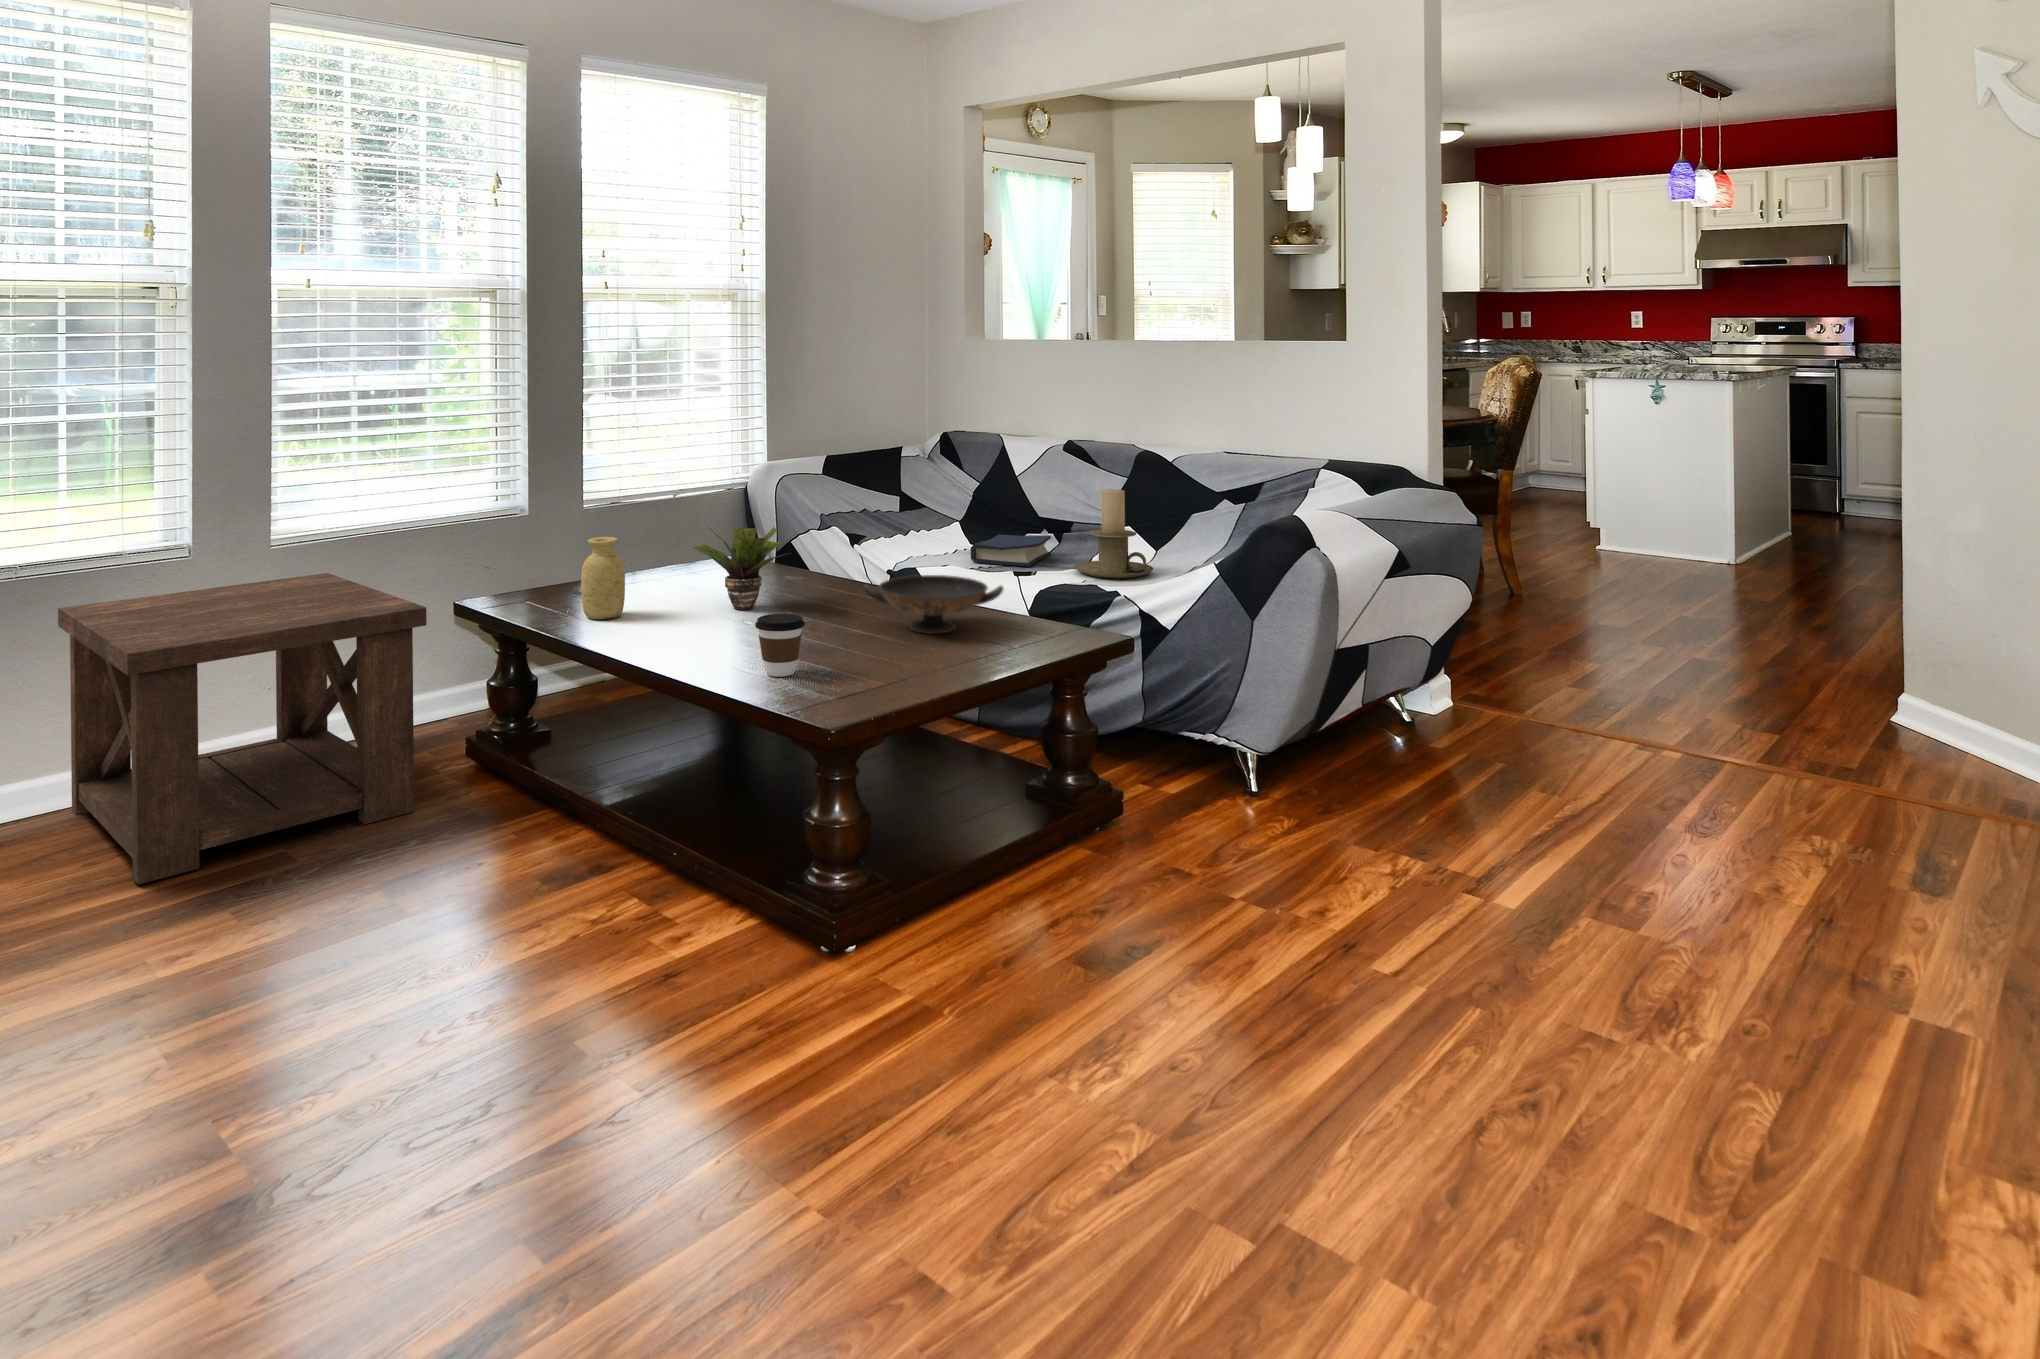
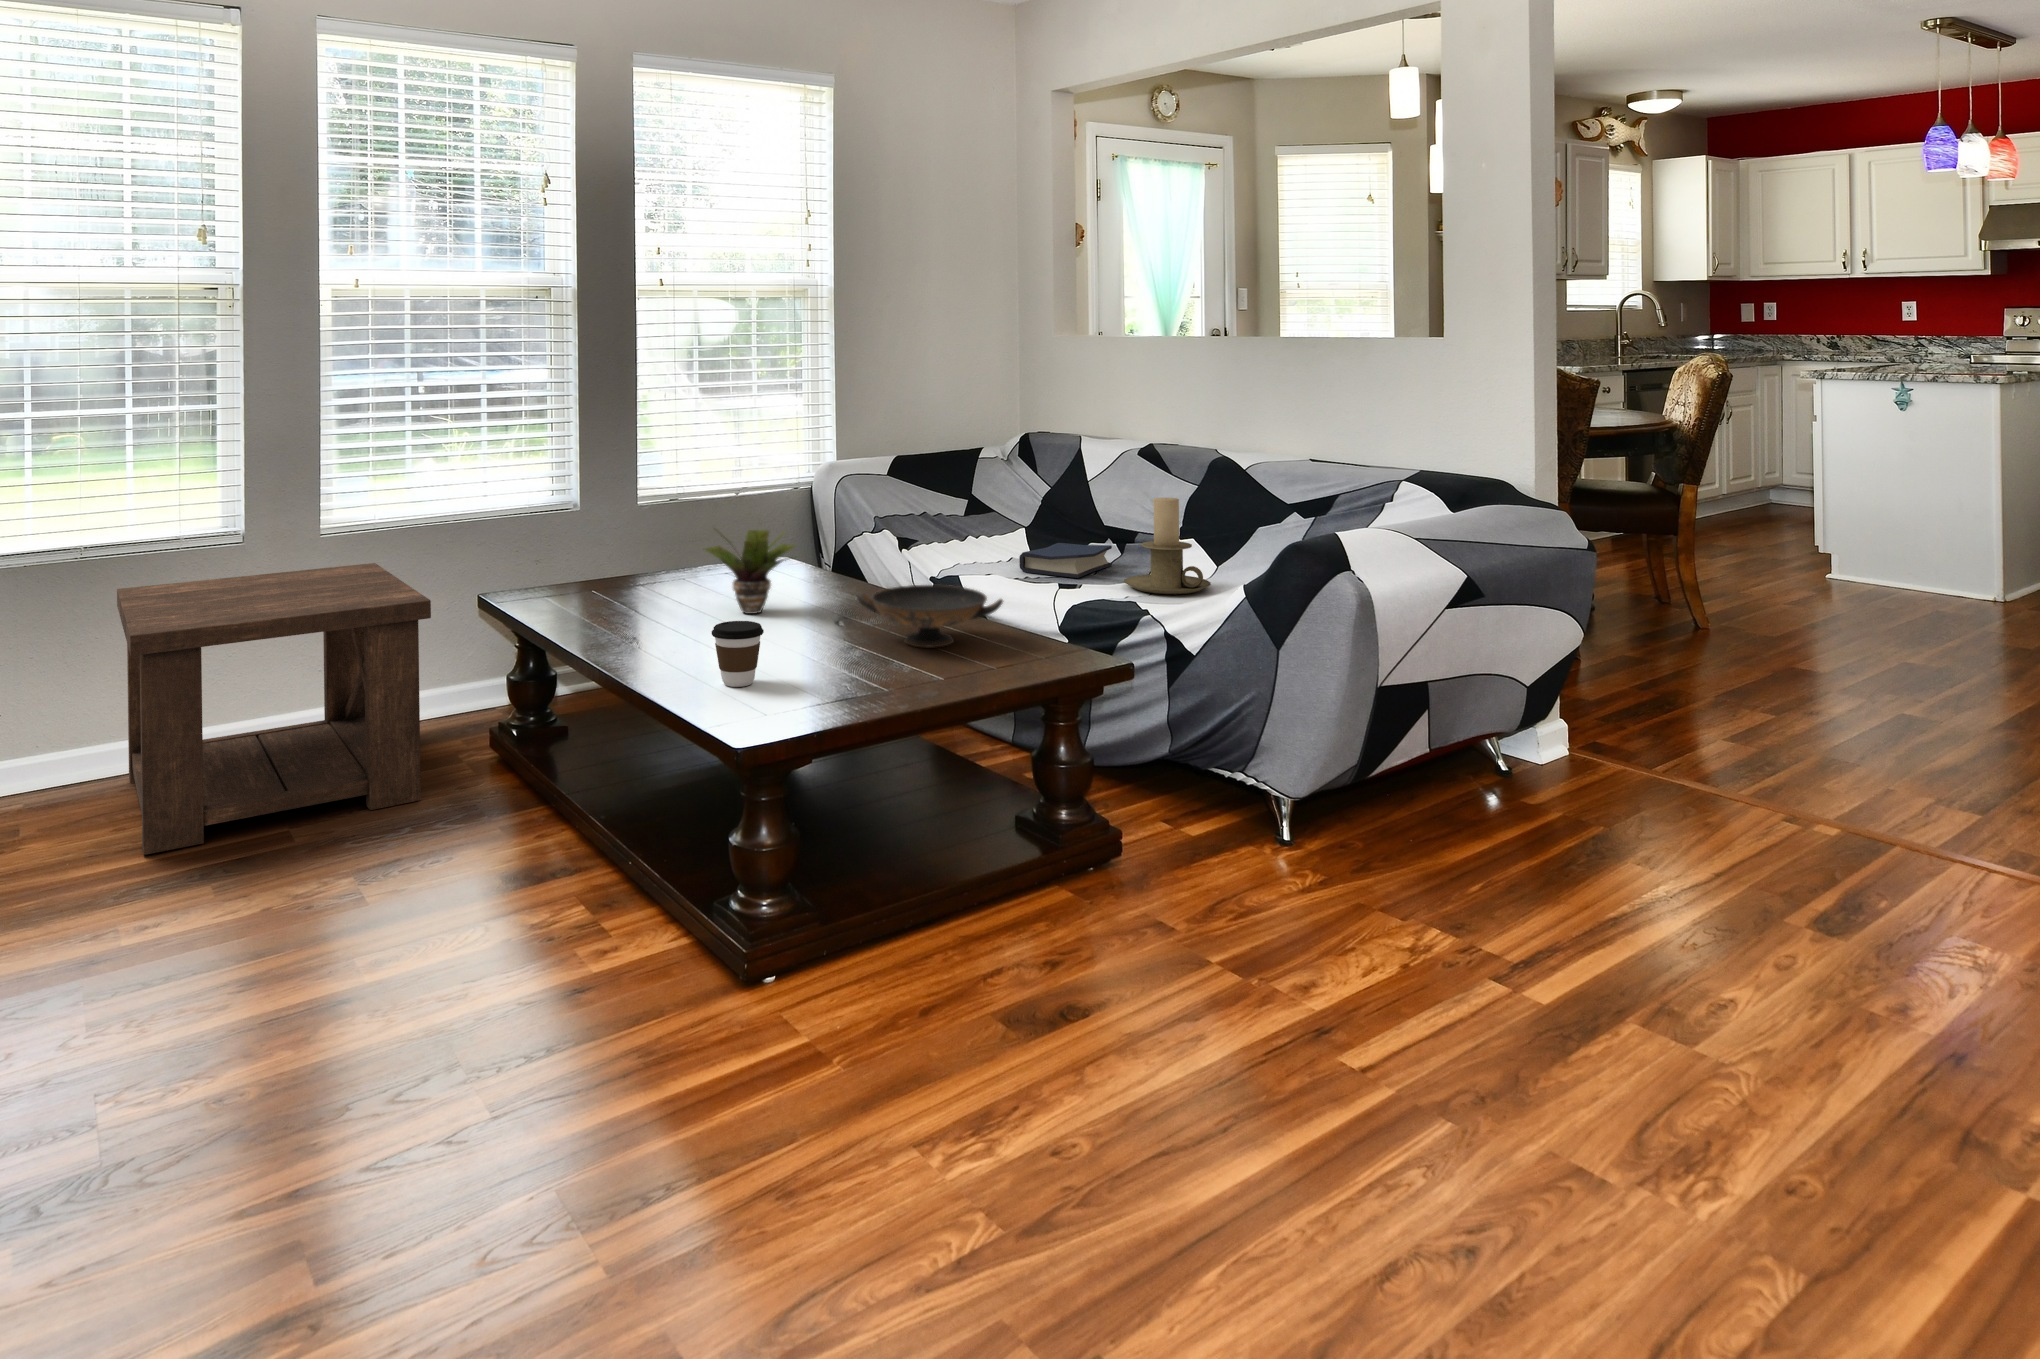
vase: present [581,537,625,620] -> none [587,535,631,619]

